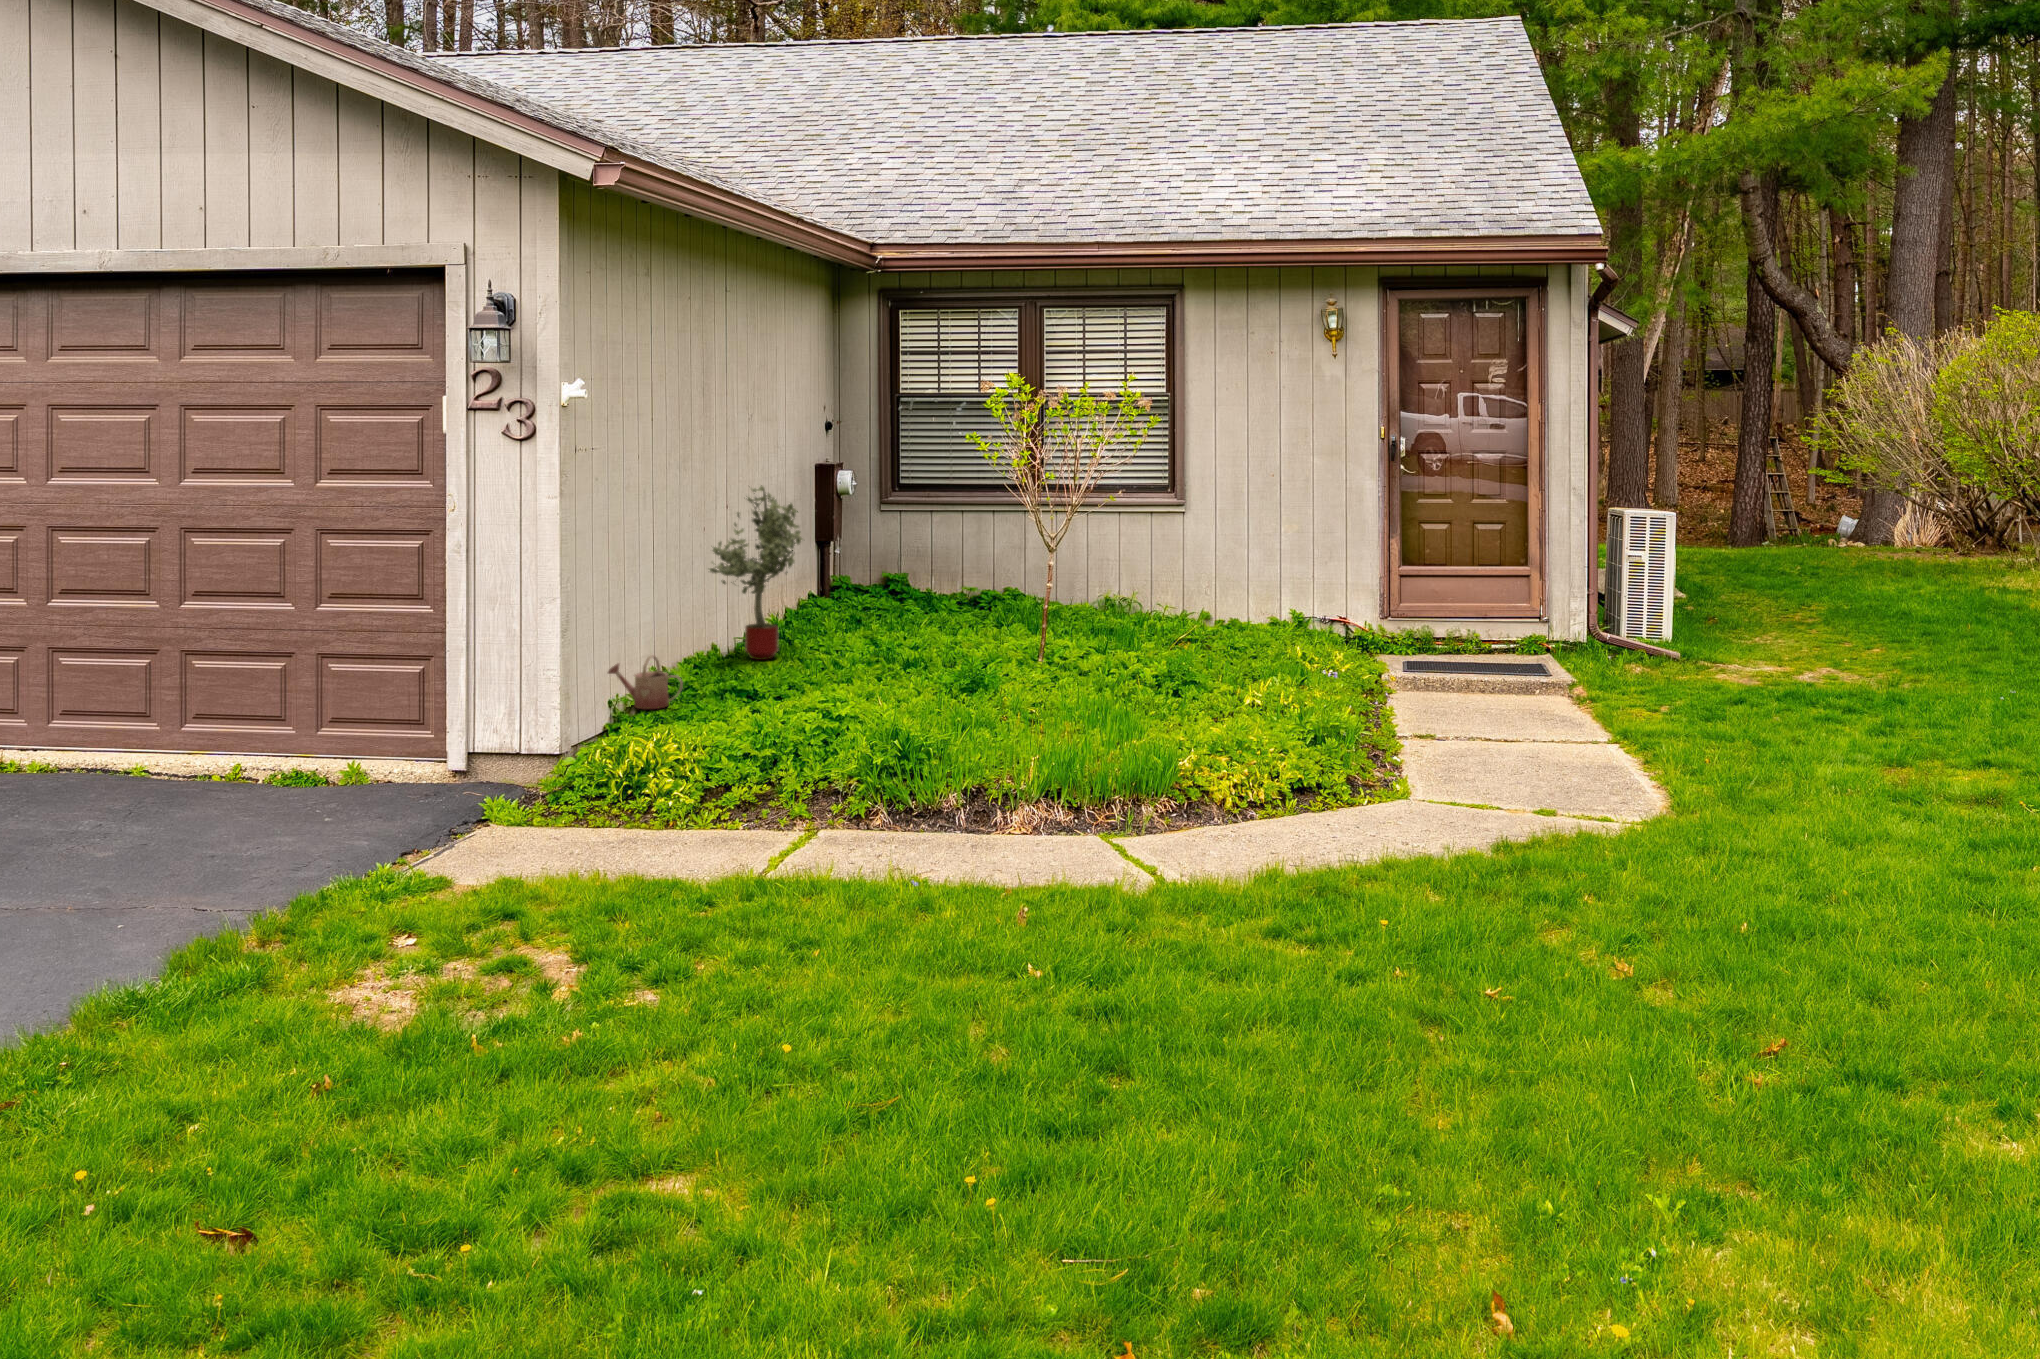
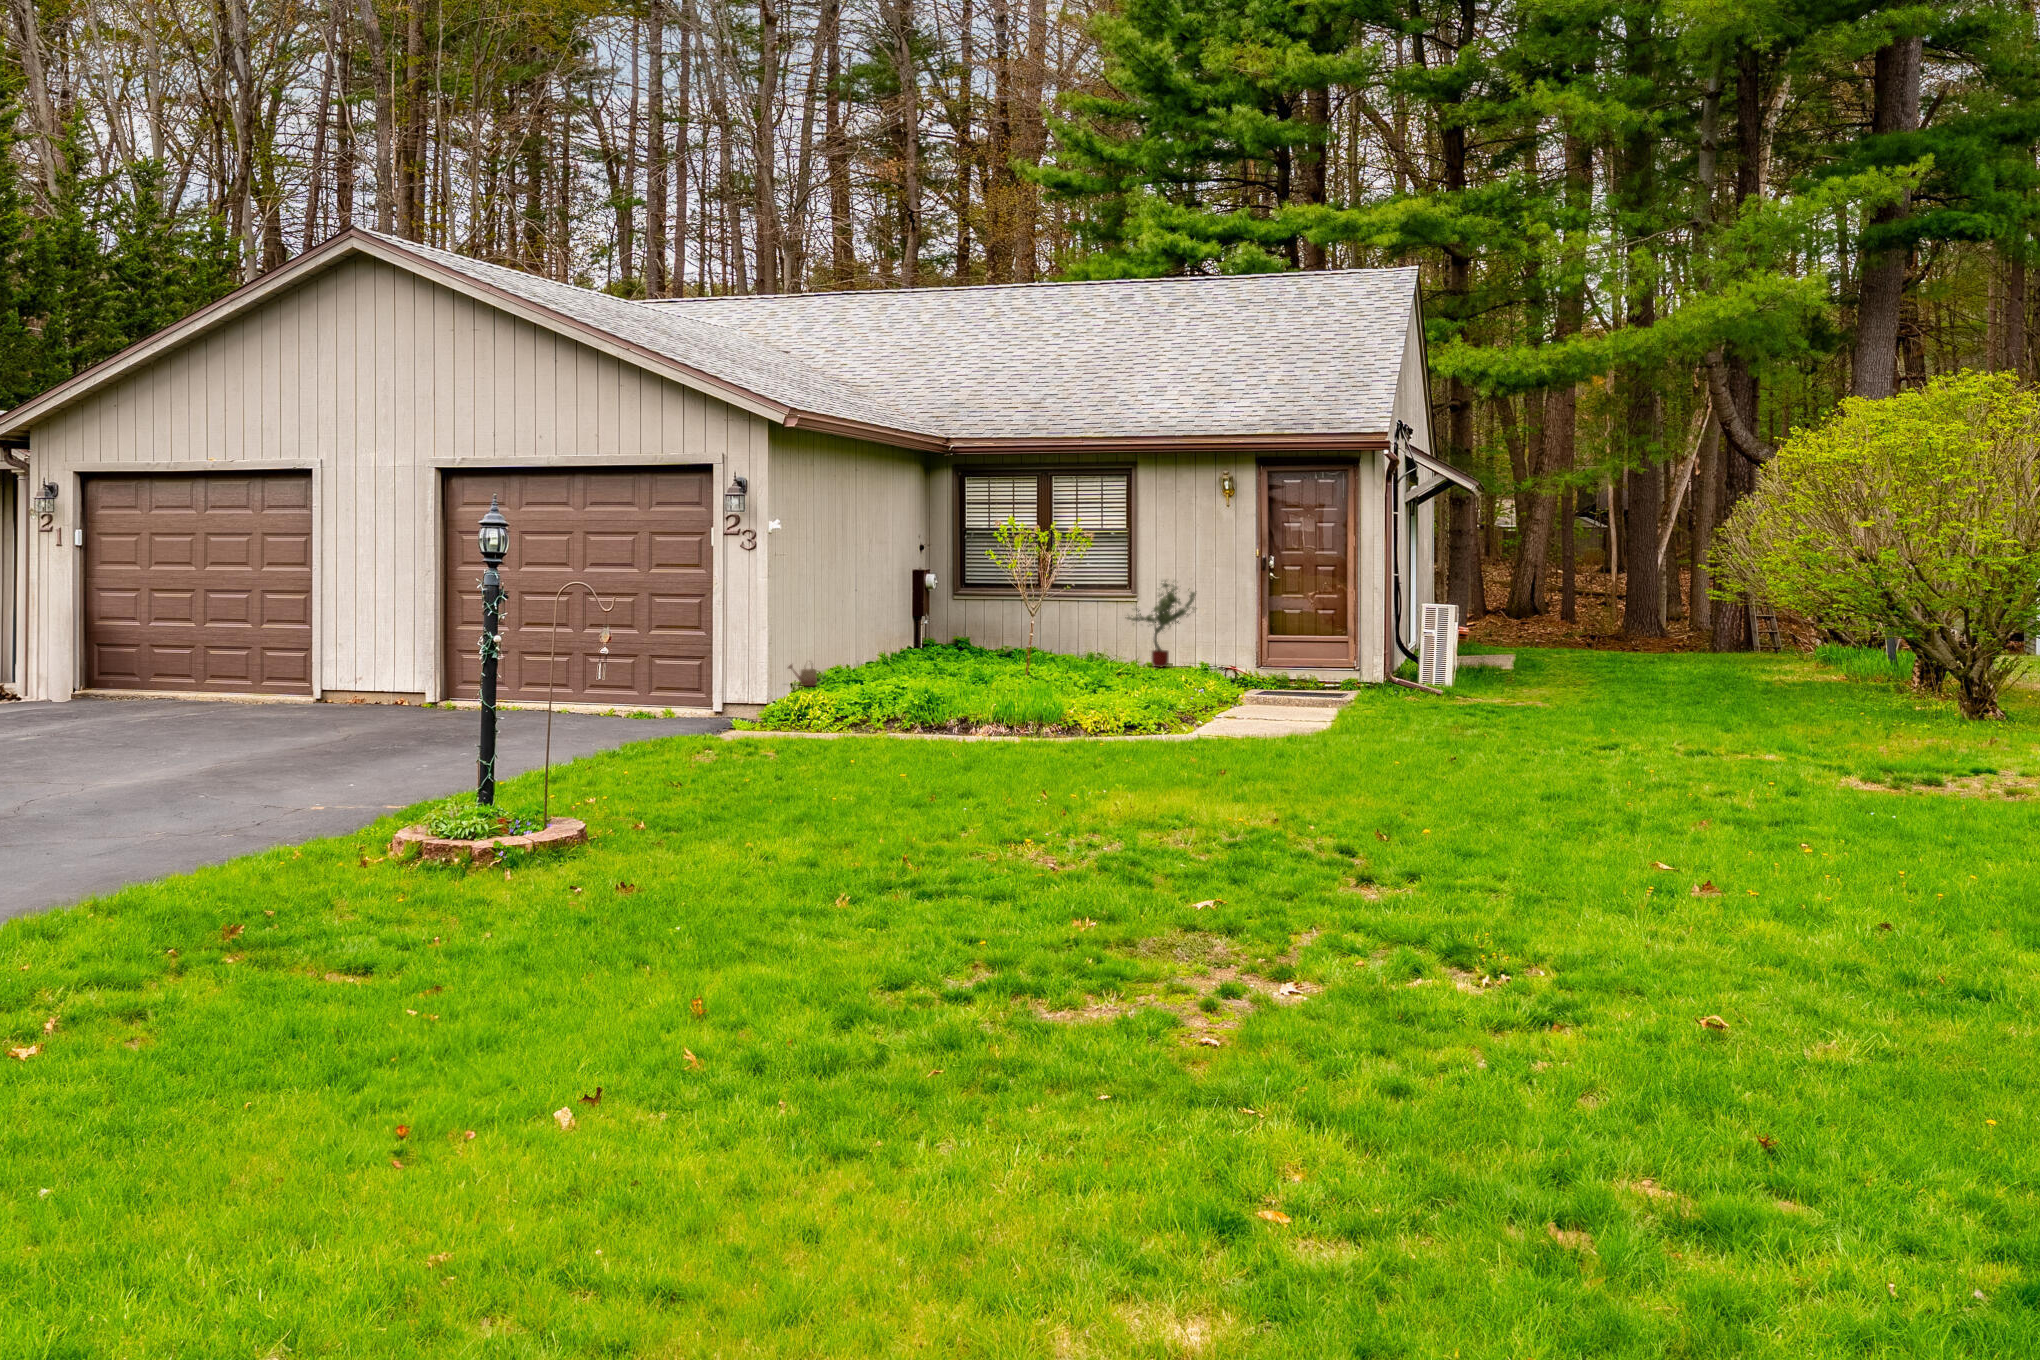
potted tree: present [710,485,803,660] -> present [1127,580,1195,667]

